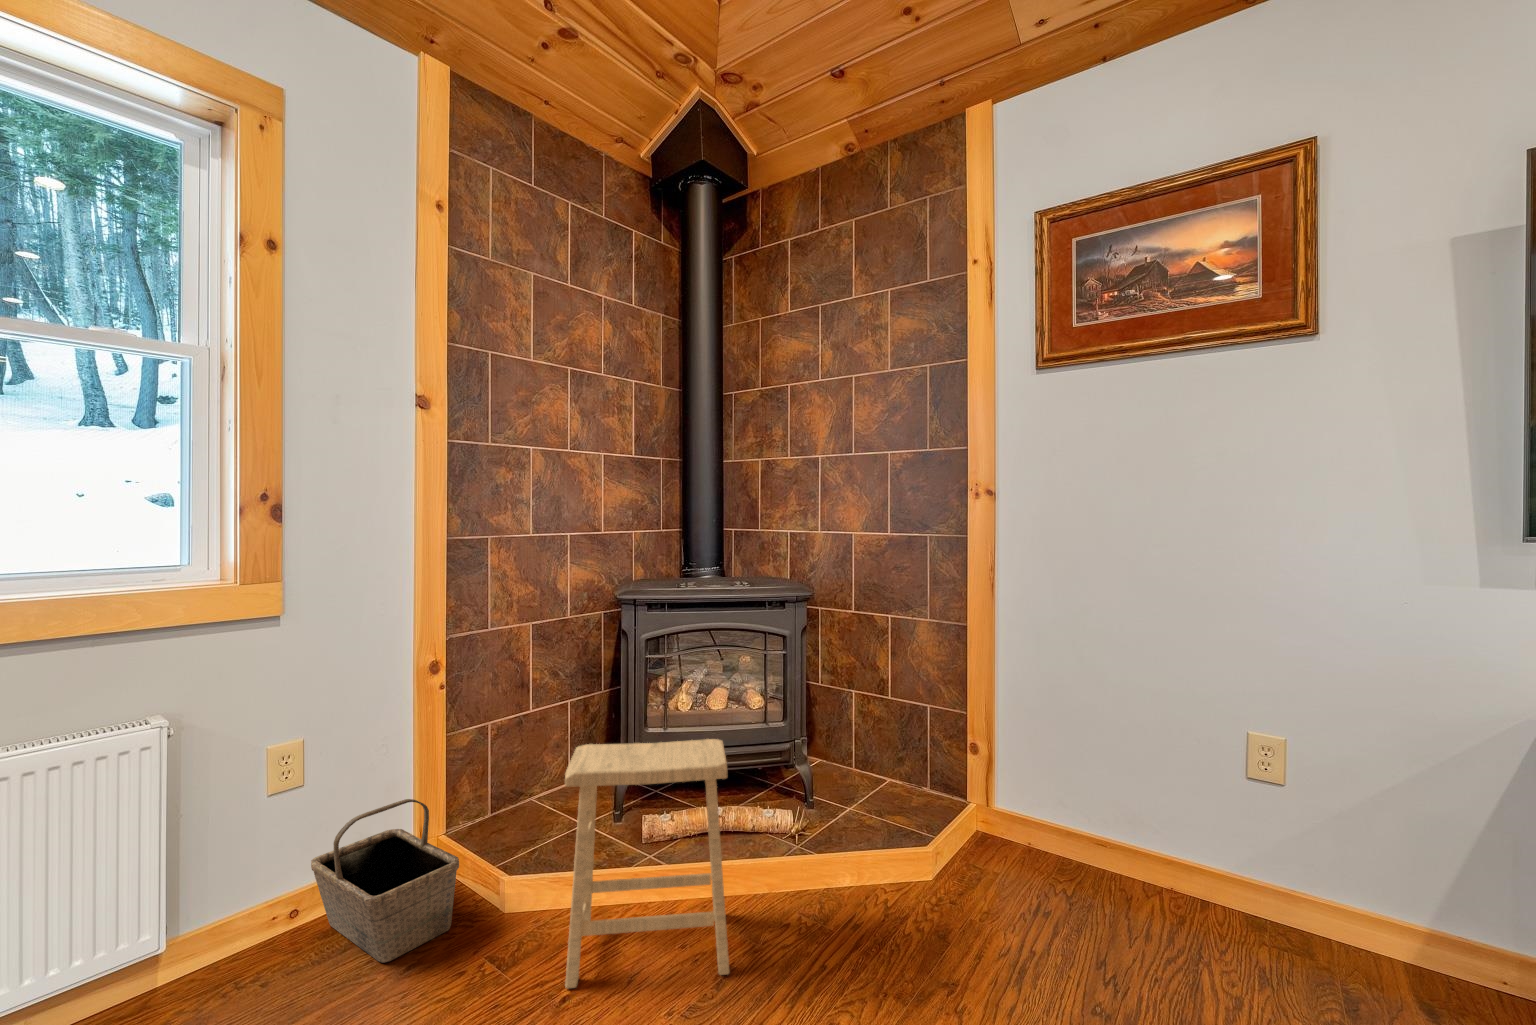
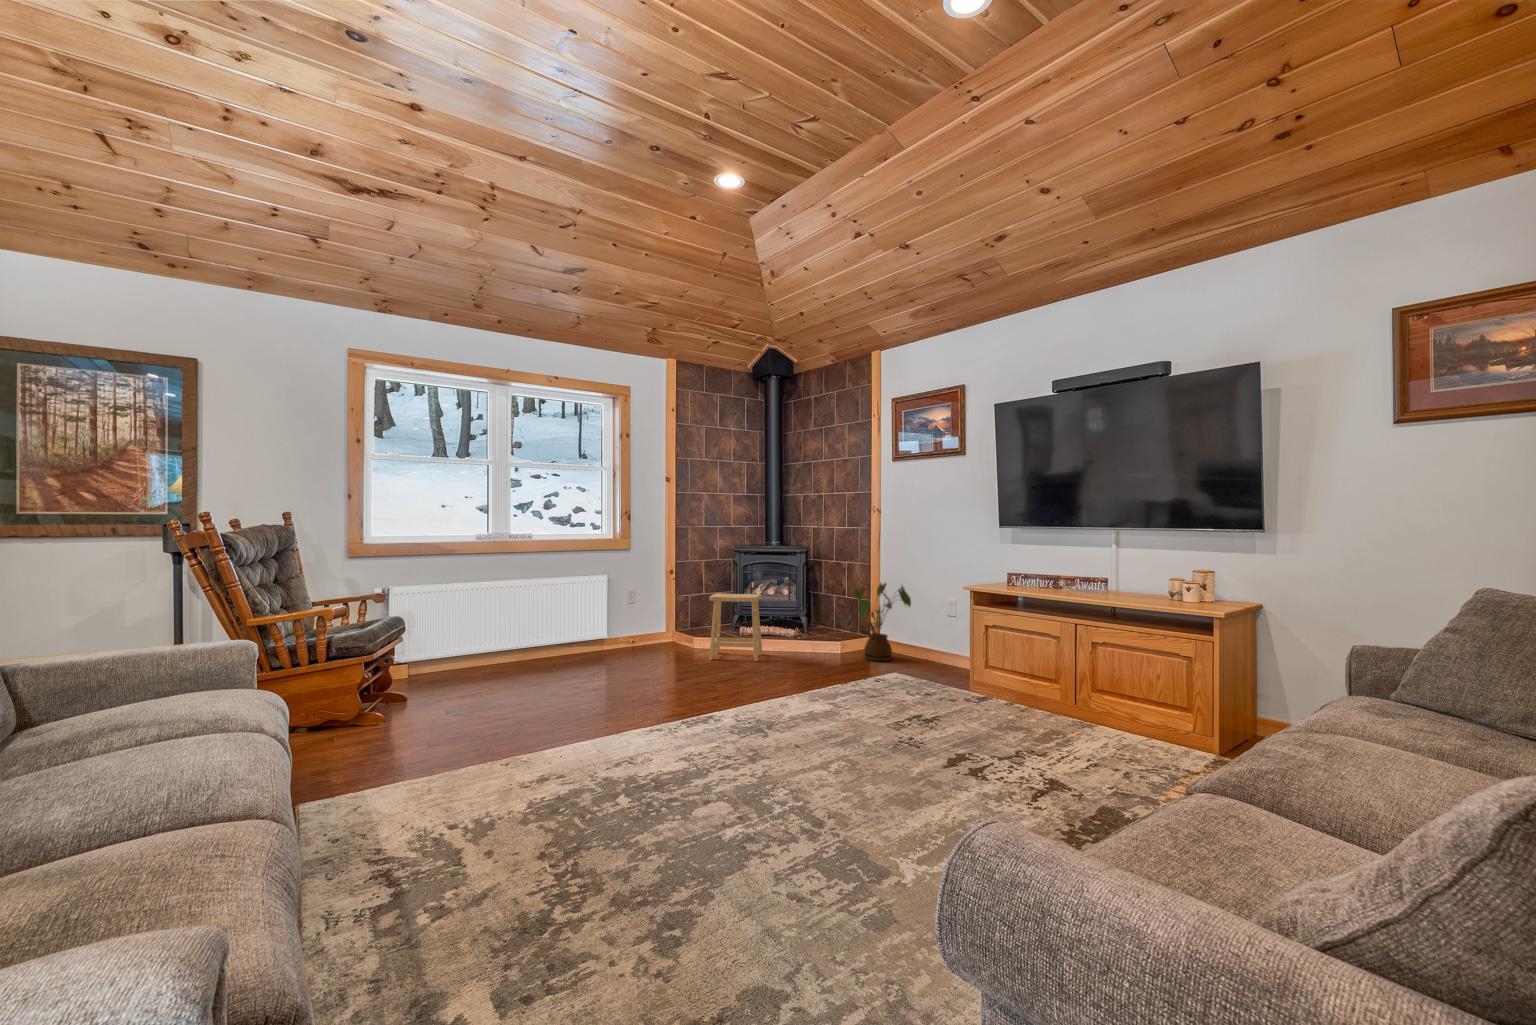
house plant: none [967,683,1158,912] -> present [849,583,911,661]
basket: present [311,799,459,963] -> none [637,611,680,653]

